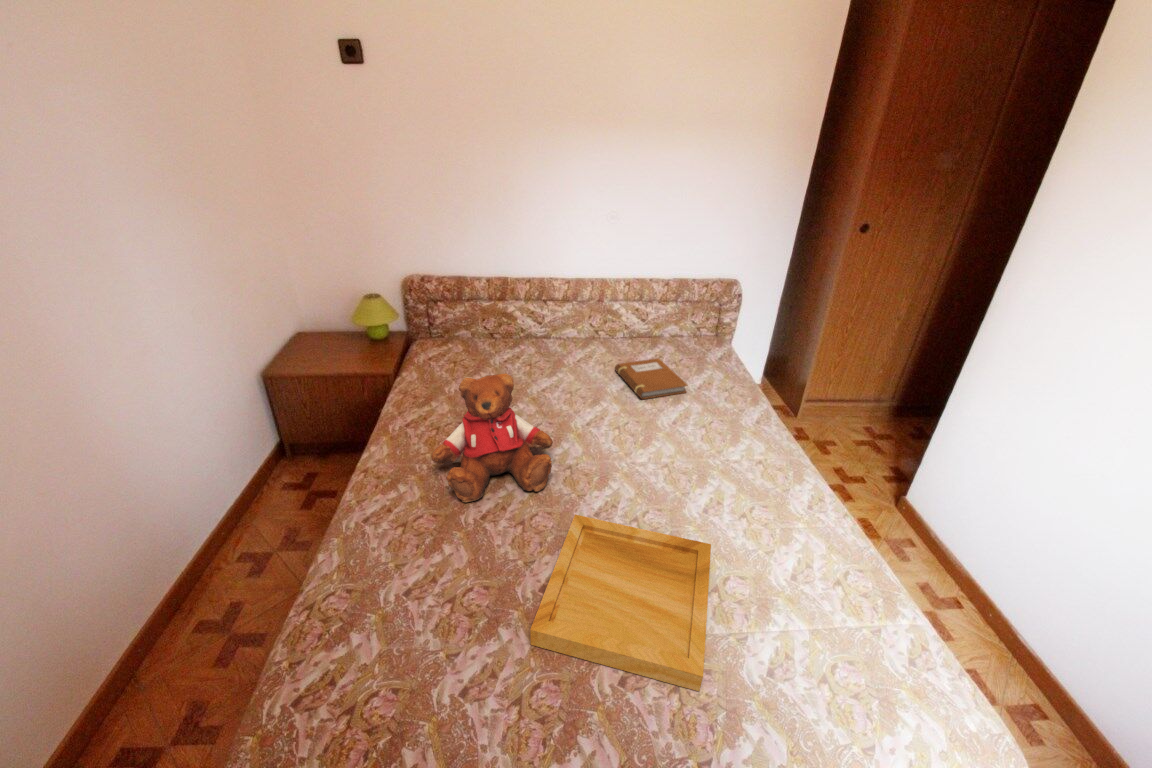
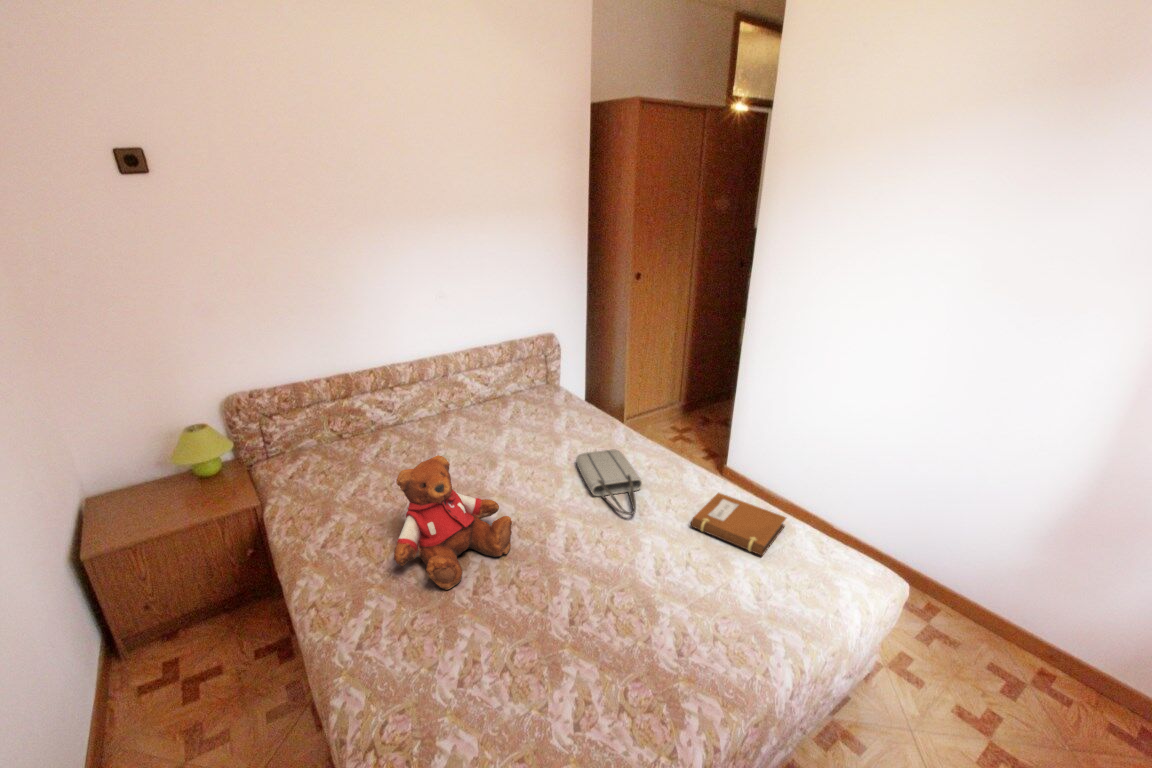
notebook: present [615,358,688,399] -> present [691,493,786,556]
tote bag: none [665,419,730,504] -> present [576,450,642,515]
tray: present [530,514,711,691] -> none [560,533,733,666]

